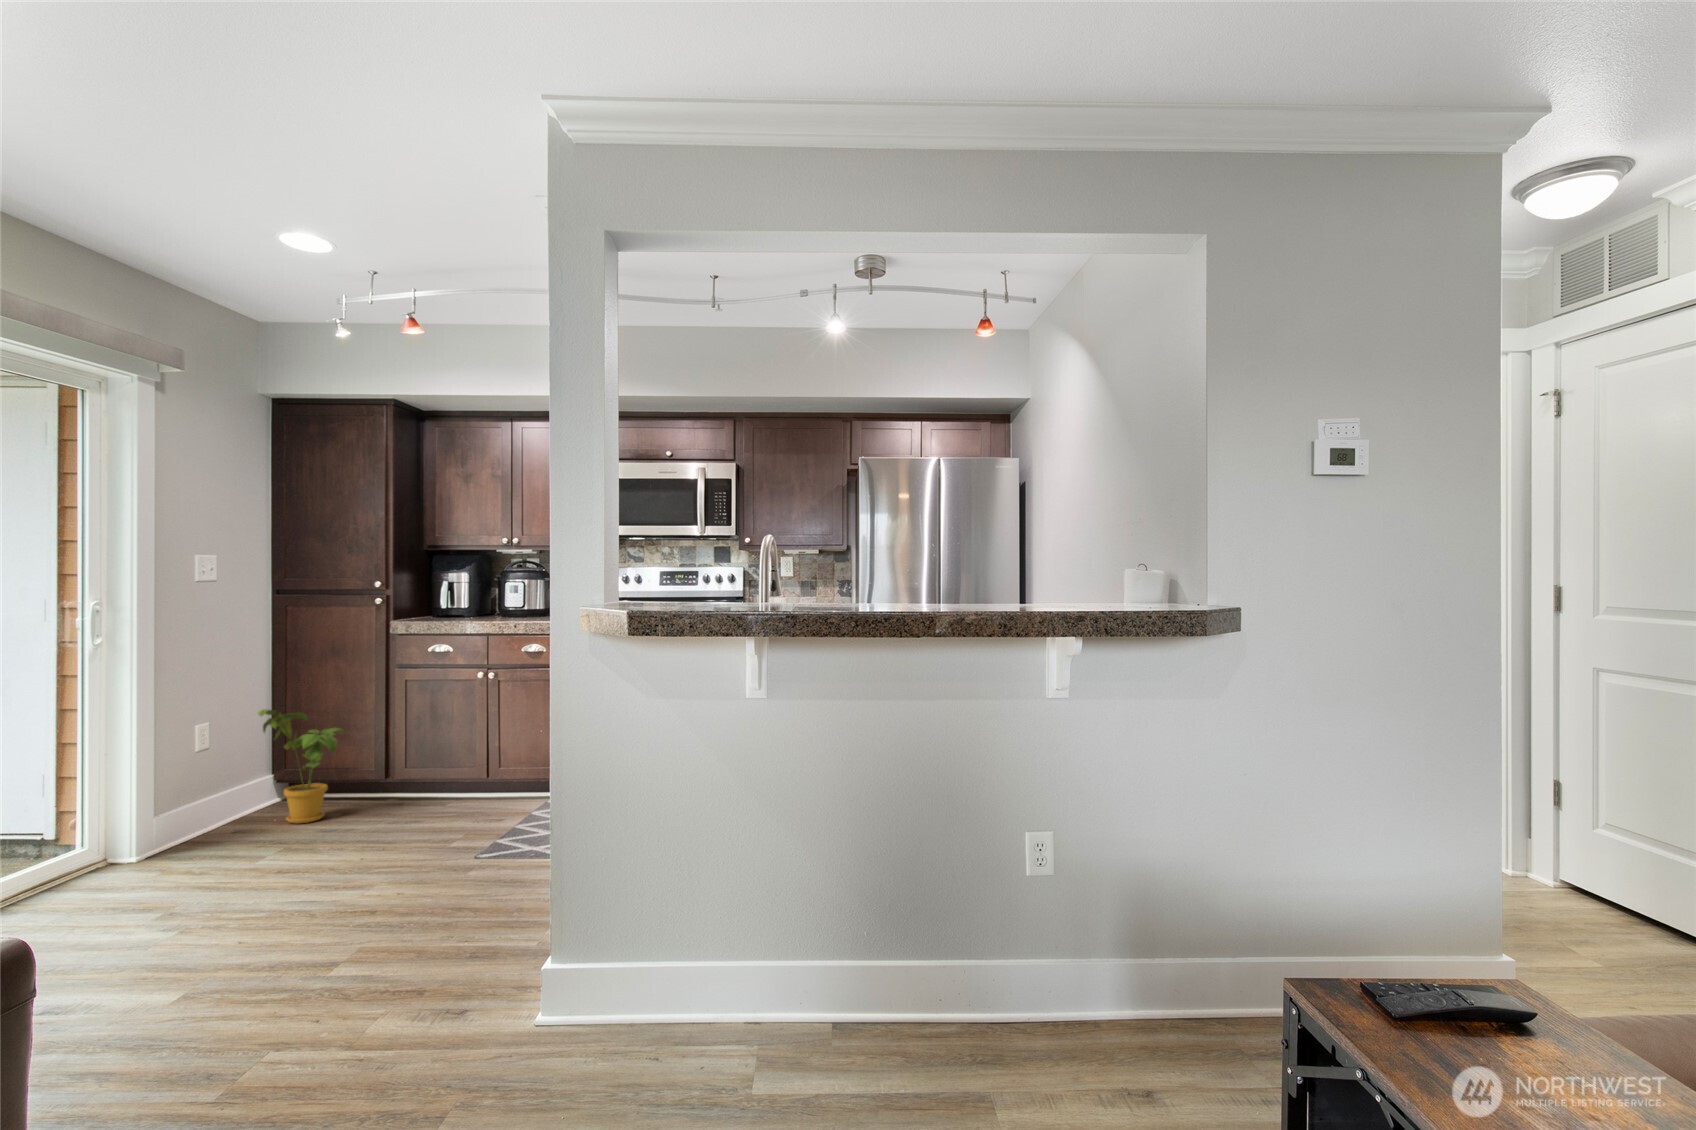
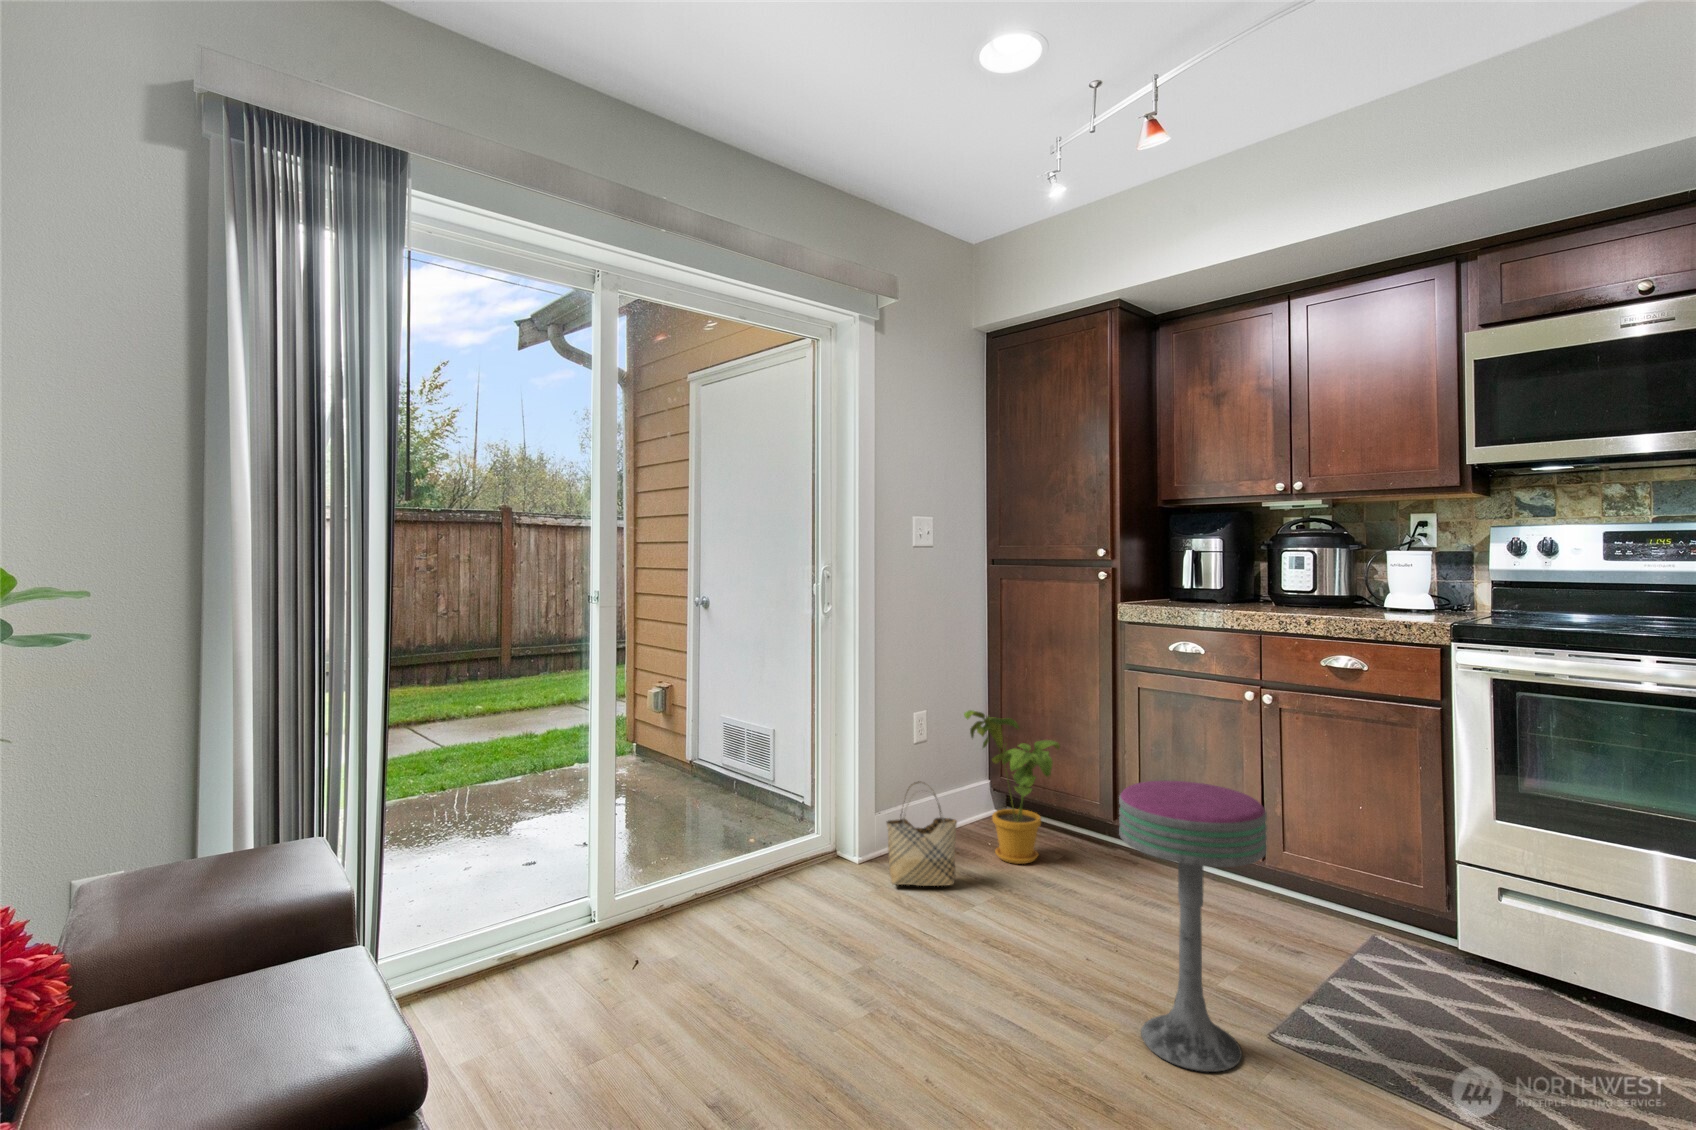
bar stool: none [390,718,476,872] -> present [1119,781,1267,1072]
woven basket: none [186,769,255,853] -> present [887,781,957,886]

